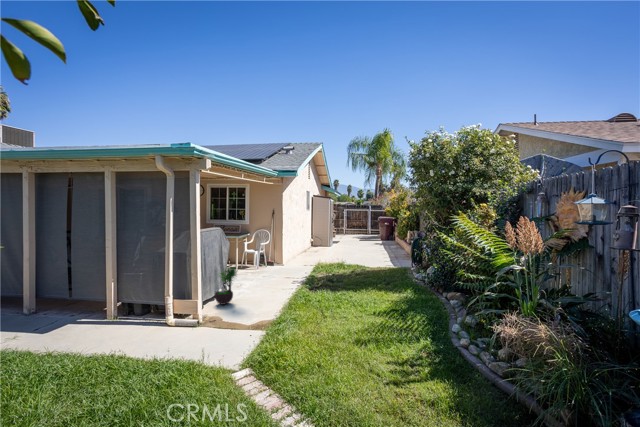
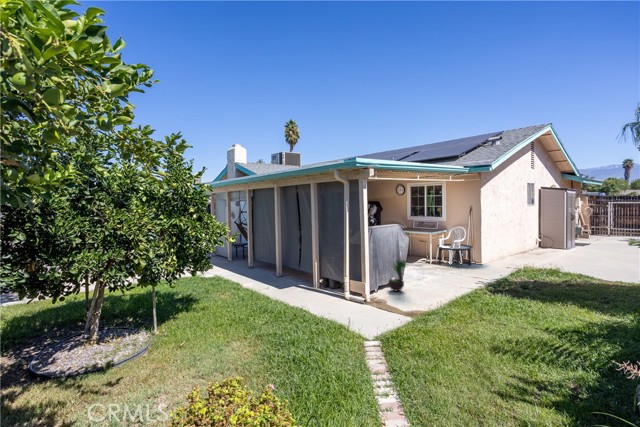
round table: none [243,247,277,271] -> present [437,244,472,268]

